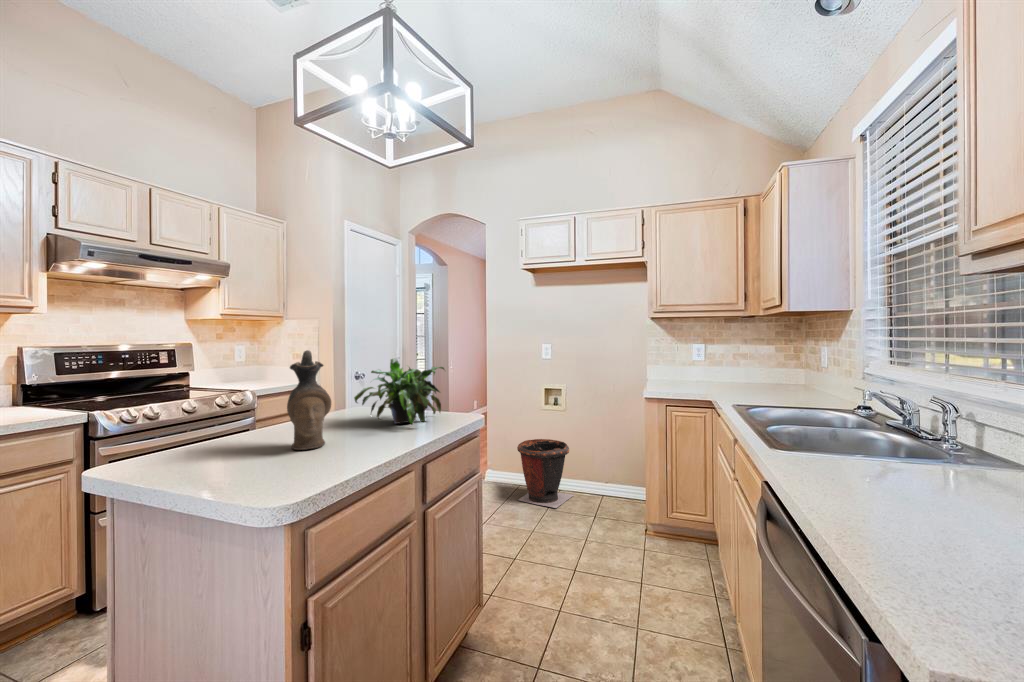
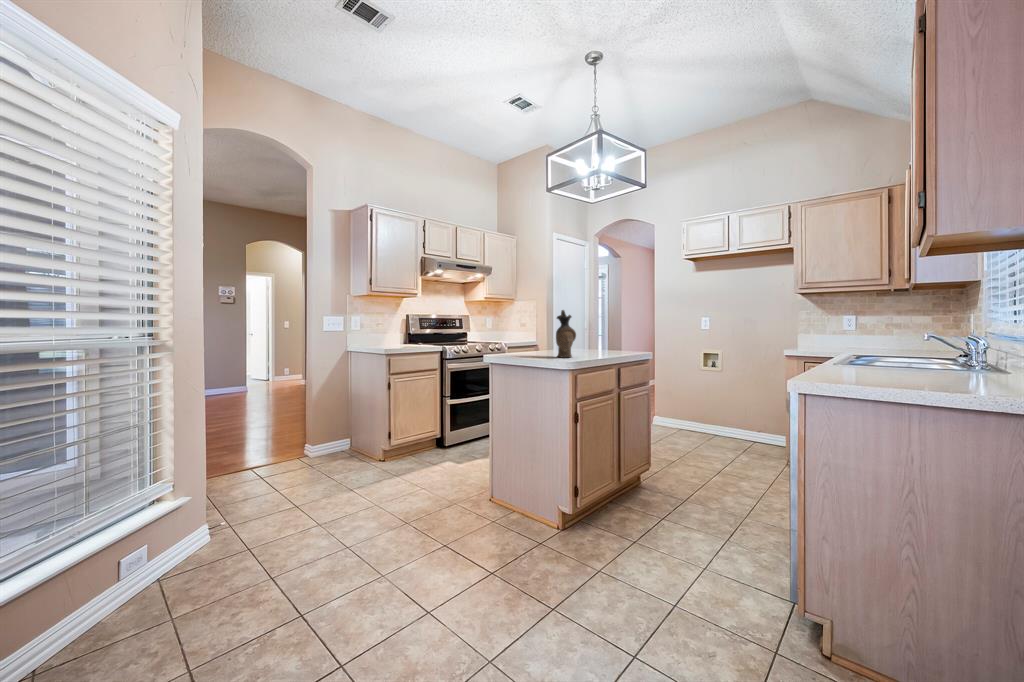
potted plant: present [354,359,444,424] -> none [581,316,632,354]
waste bin: present [517,439,574,508] -> none [678,391,726,441]

